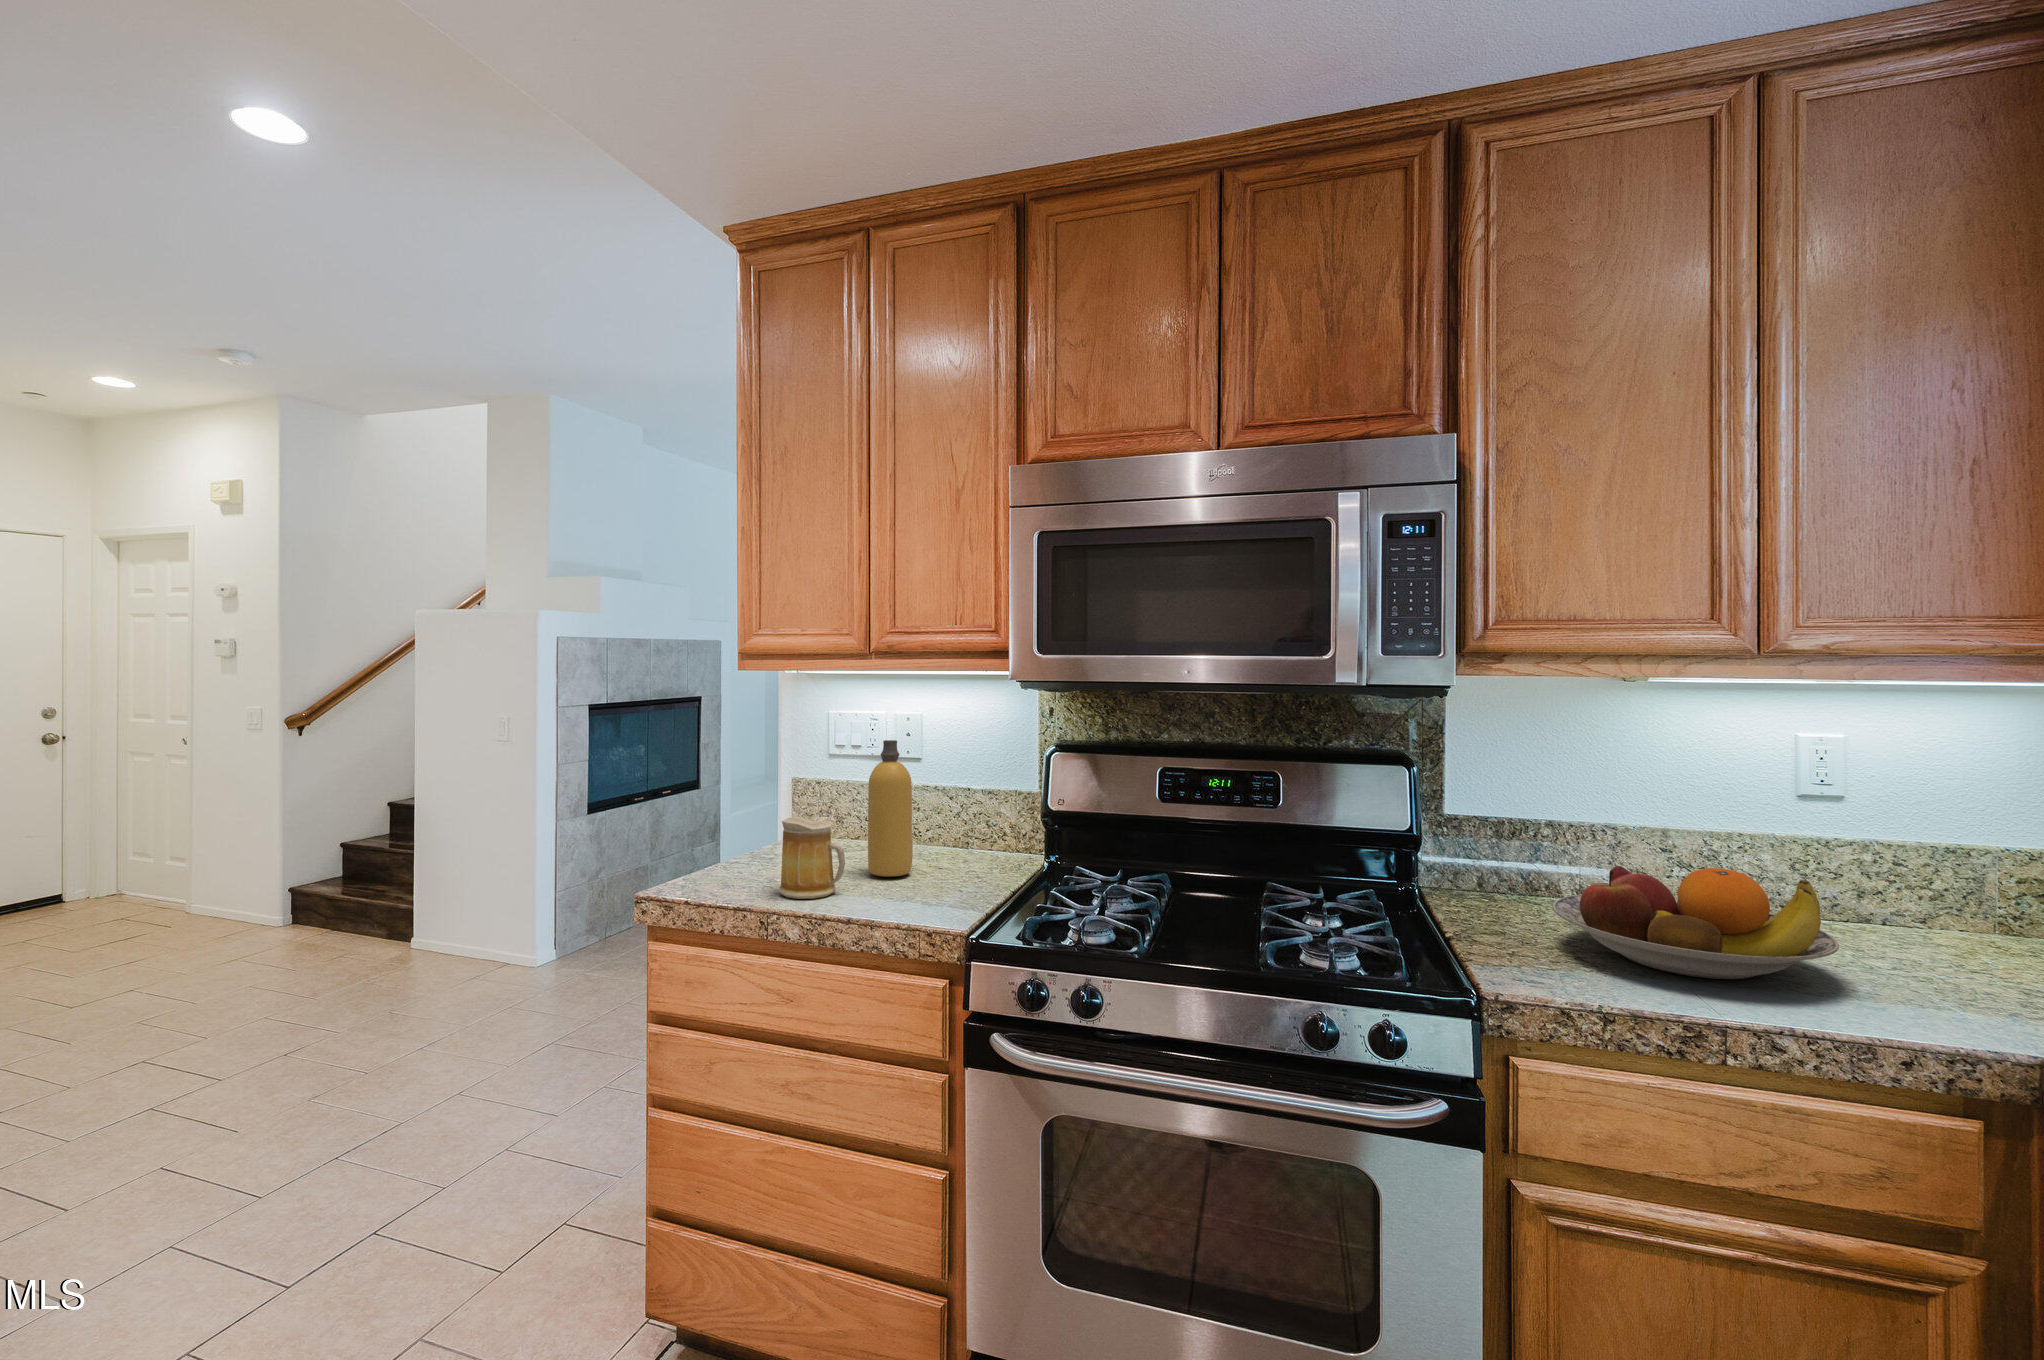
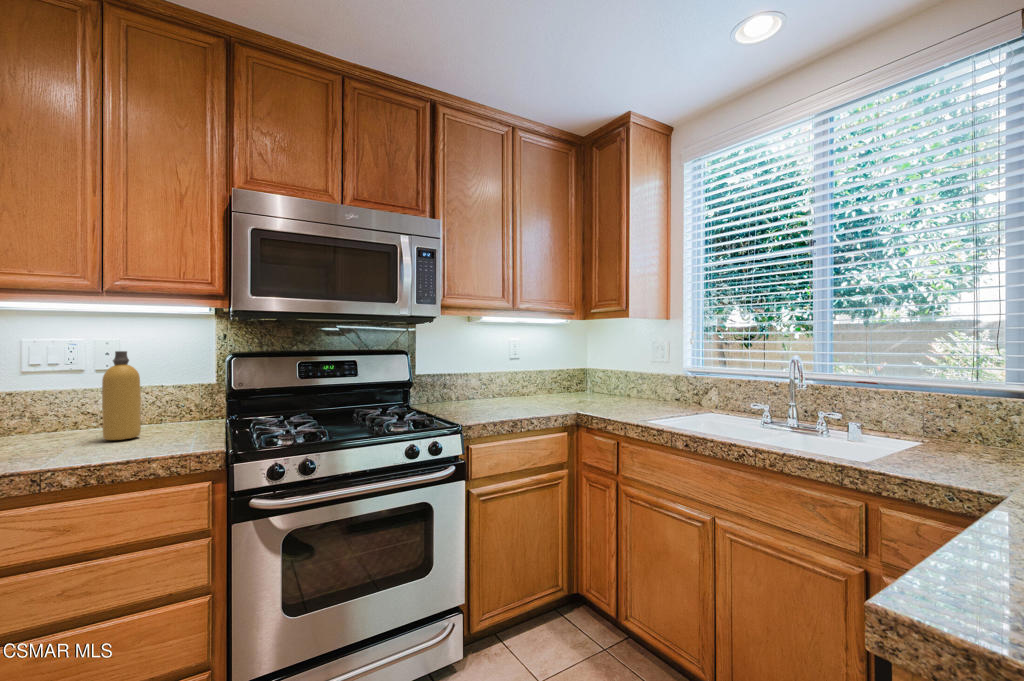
mug: present [779,816,845,899] -> none [32,403,100,461]
fruit bowl: present [1553,866,1839,979] -> none [463,377,537,412]

